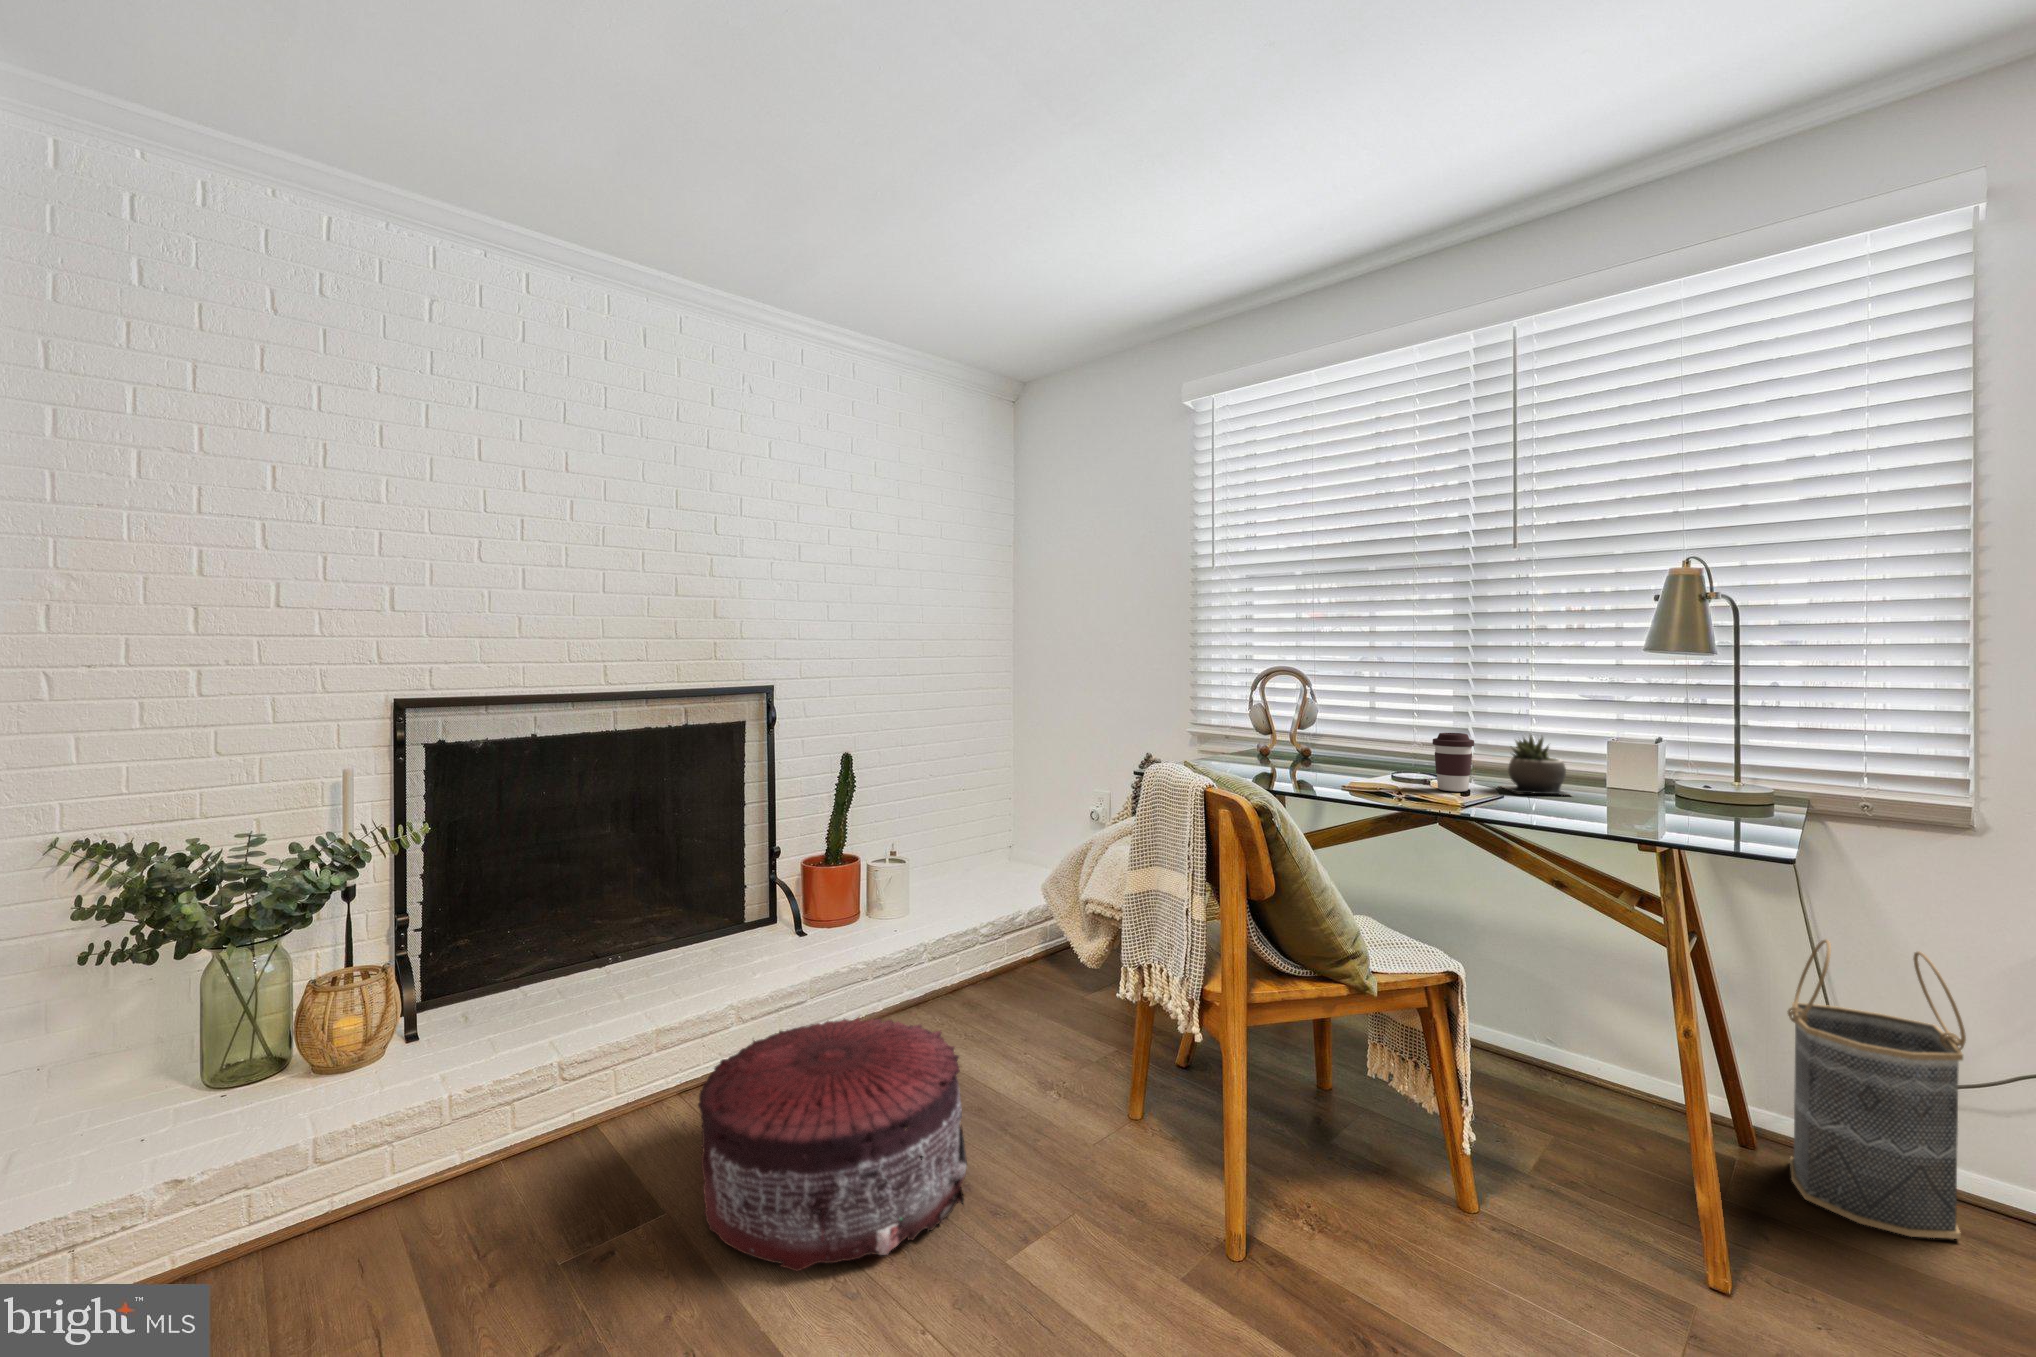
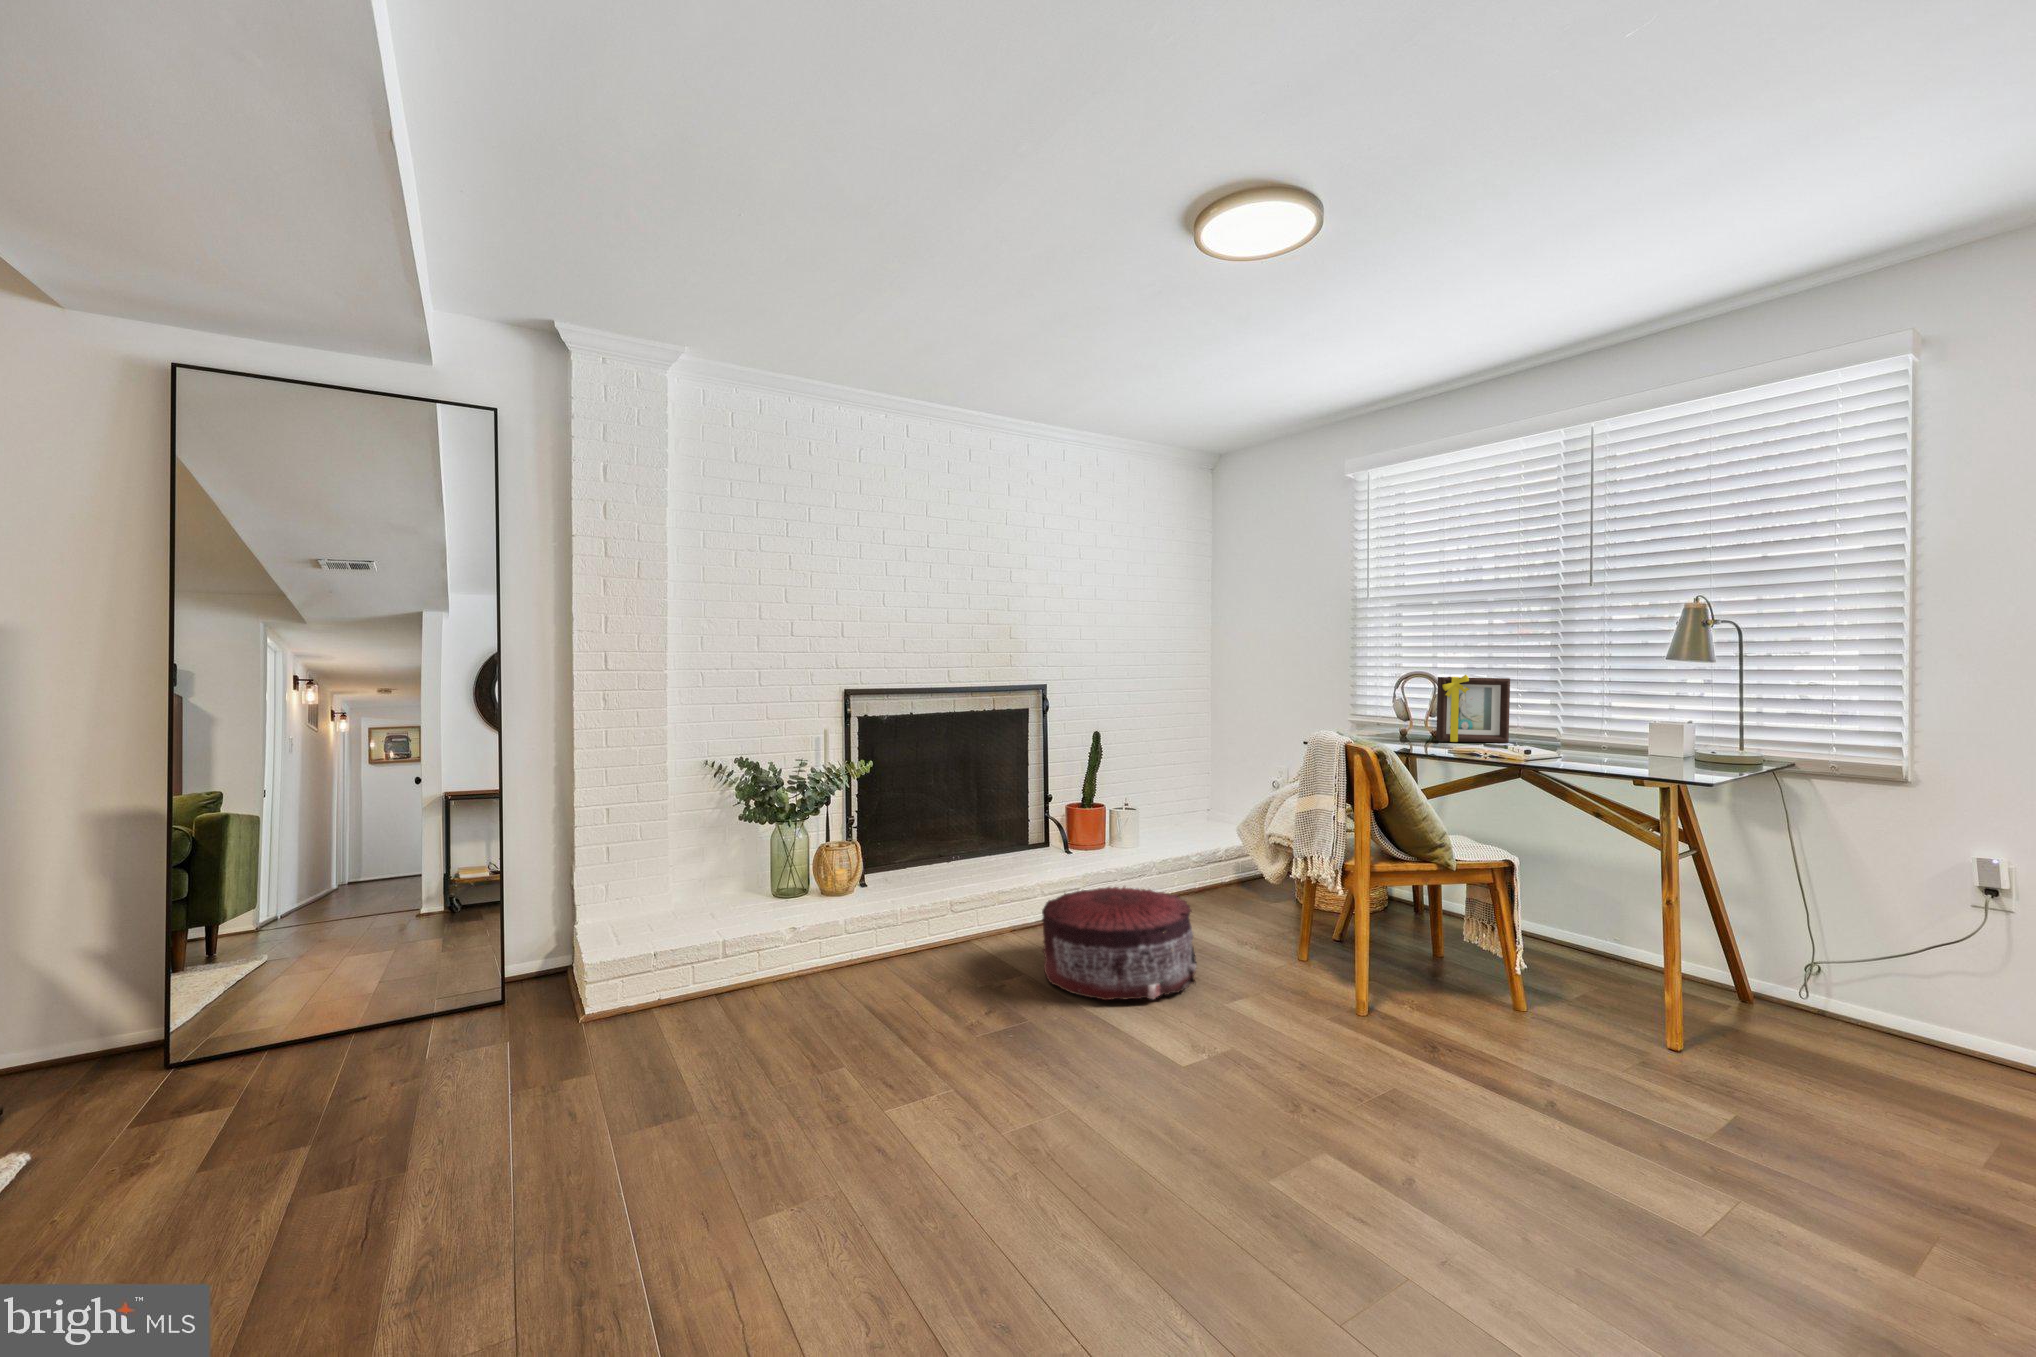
picture frame: none [1307,671,1402,765] -> present [1436,675,1510,743]
coffee cup: present [1433,733,1474,791] -> none [1518,717,1548,757]
succulent plant: present [1503,735,1569,795] -> none [1570,718,1622,760]
basket: present [1787,939,1966,1239] -> none [1766,856,1884,1051]

